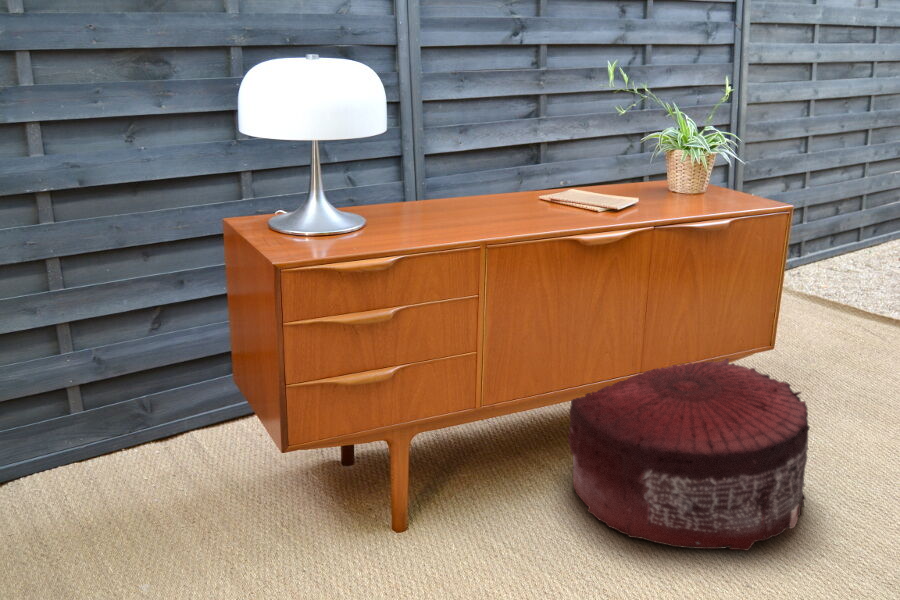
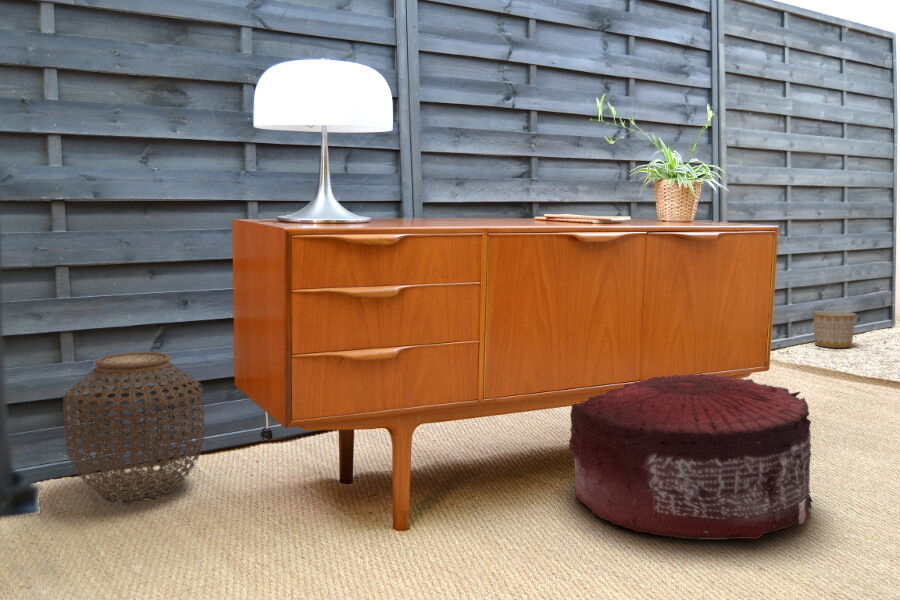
planter: none [827,229,872,269] -> present [813,311,856,348]
woven basket: none [65,342,207,492] -> present [63,352,204,501]

